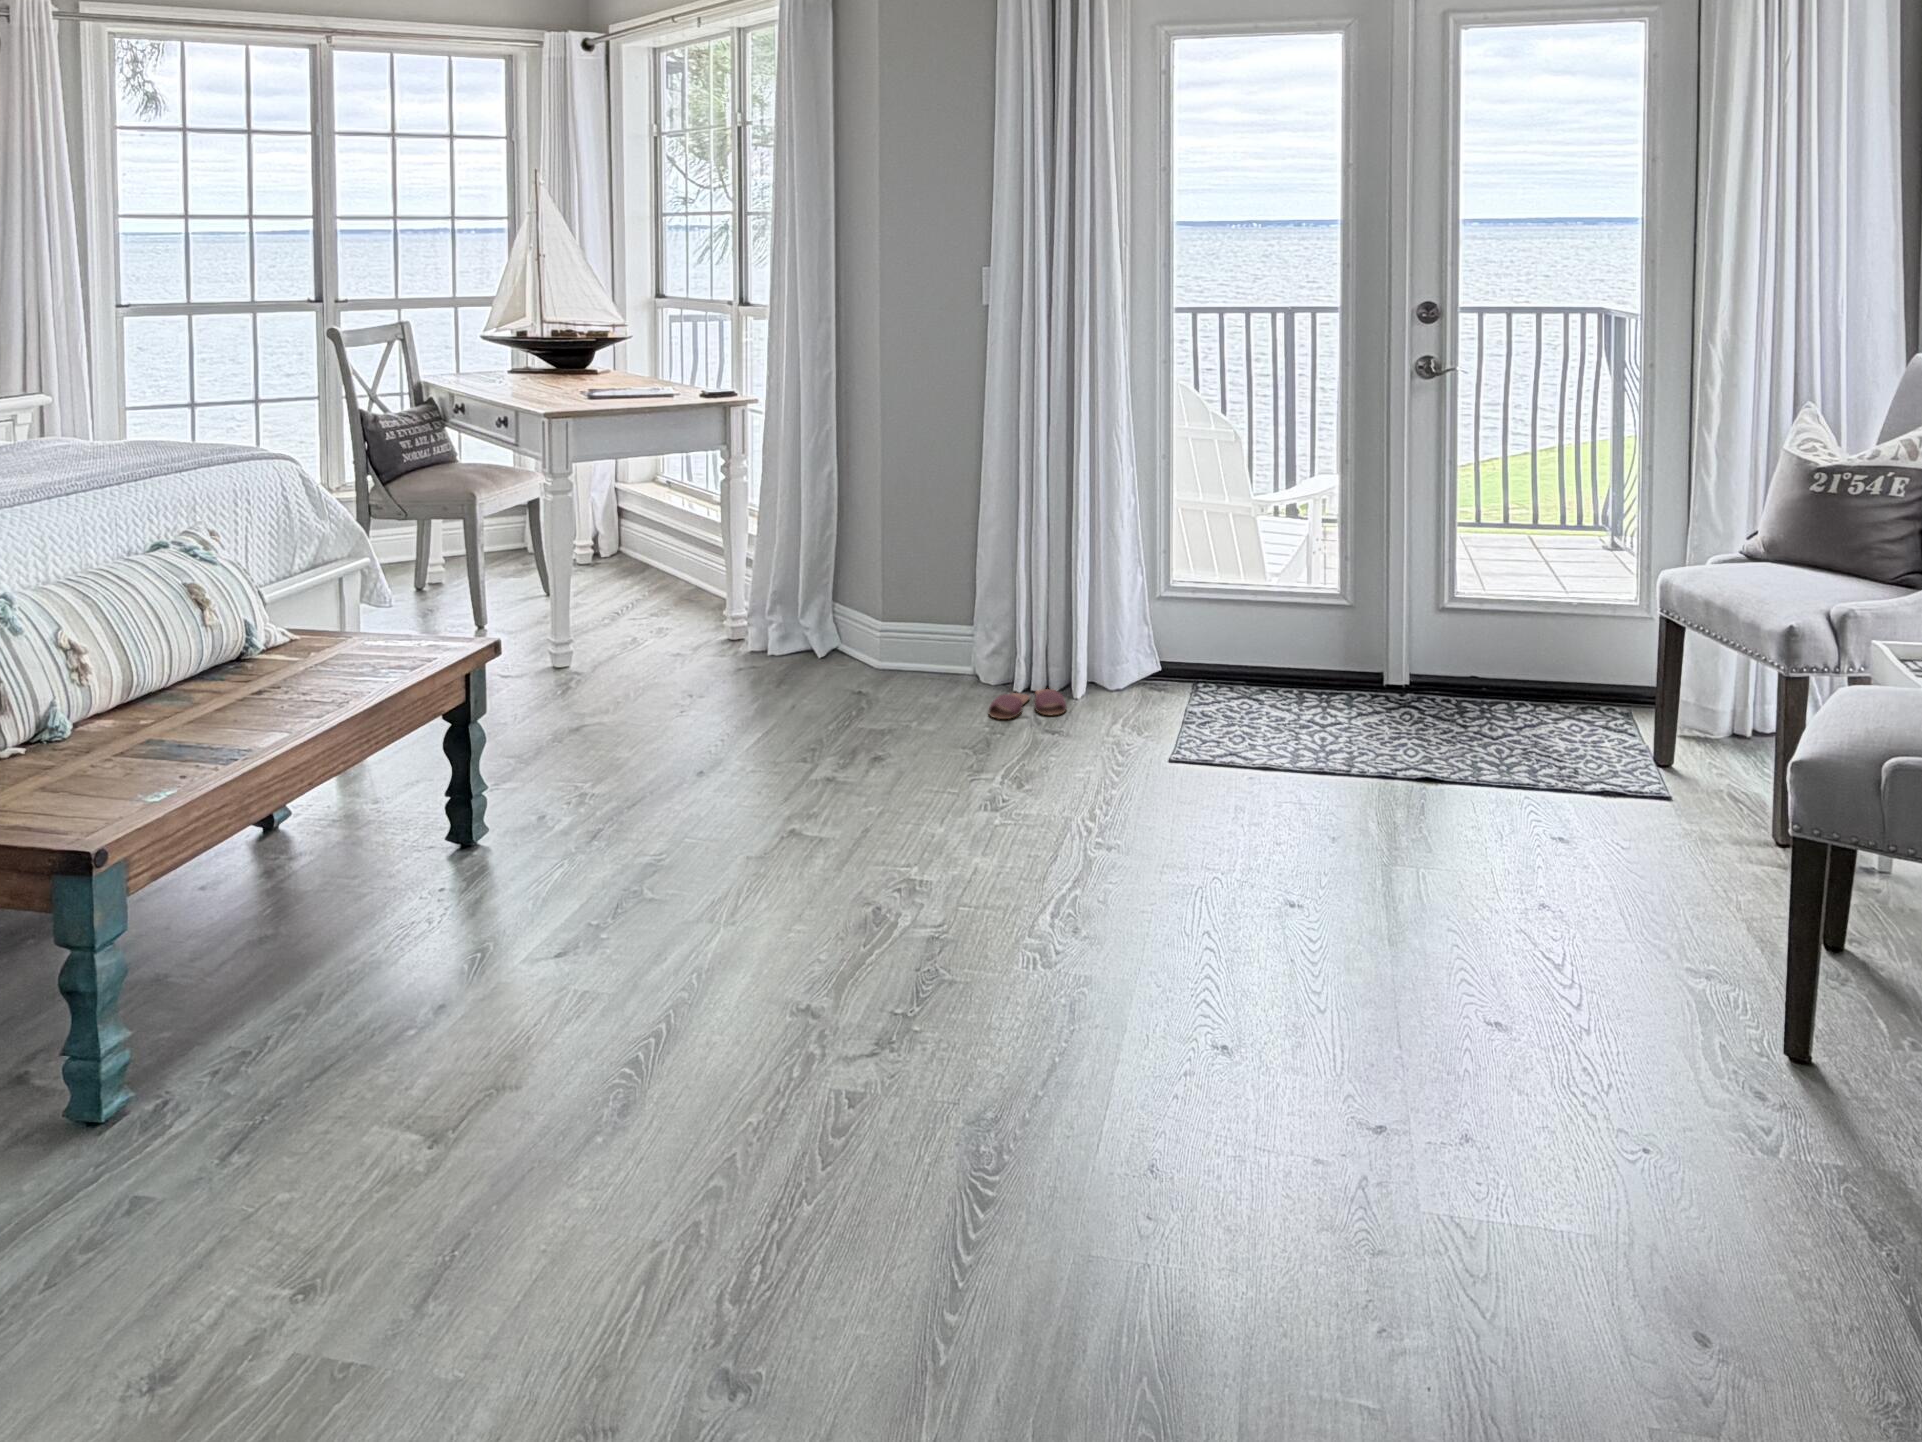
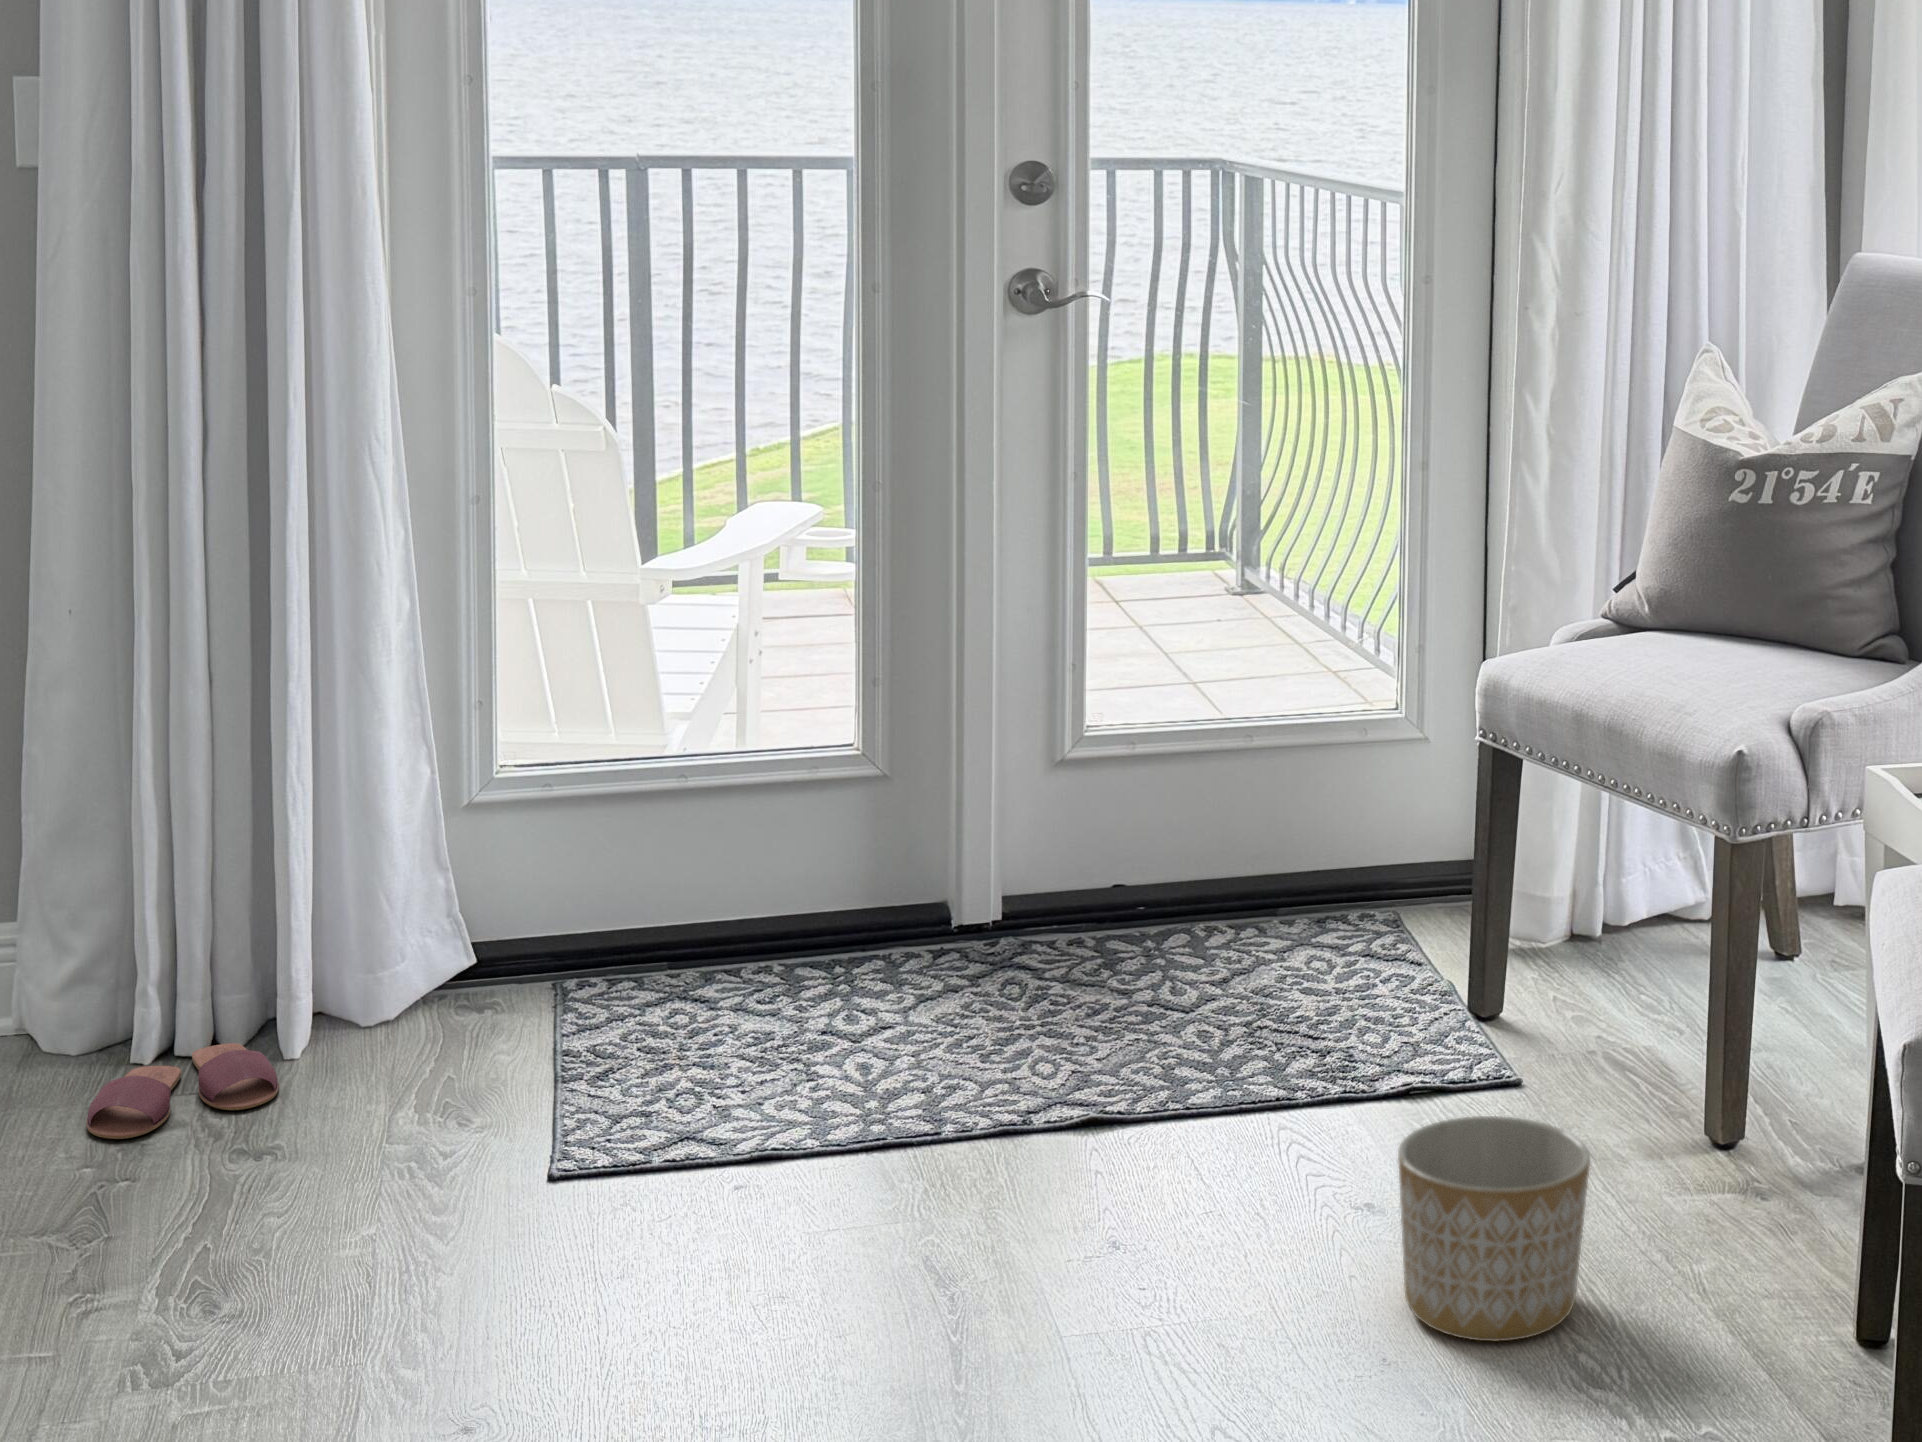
planter: none [1558,794,1668,912] -> present [1398,1116,1590,1341]

